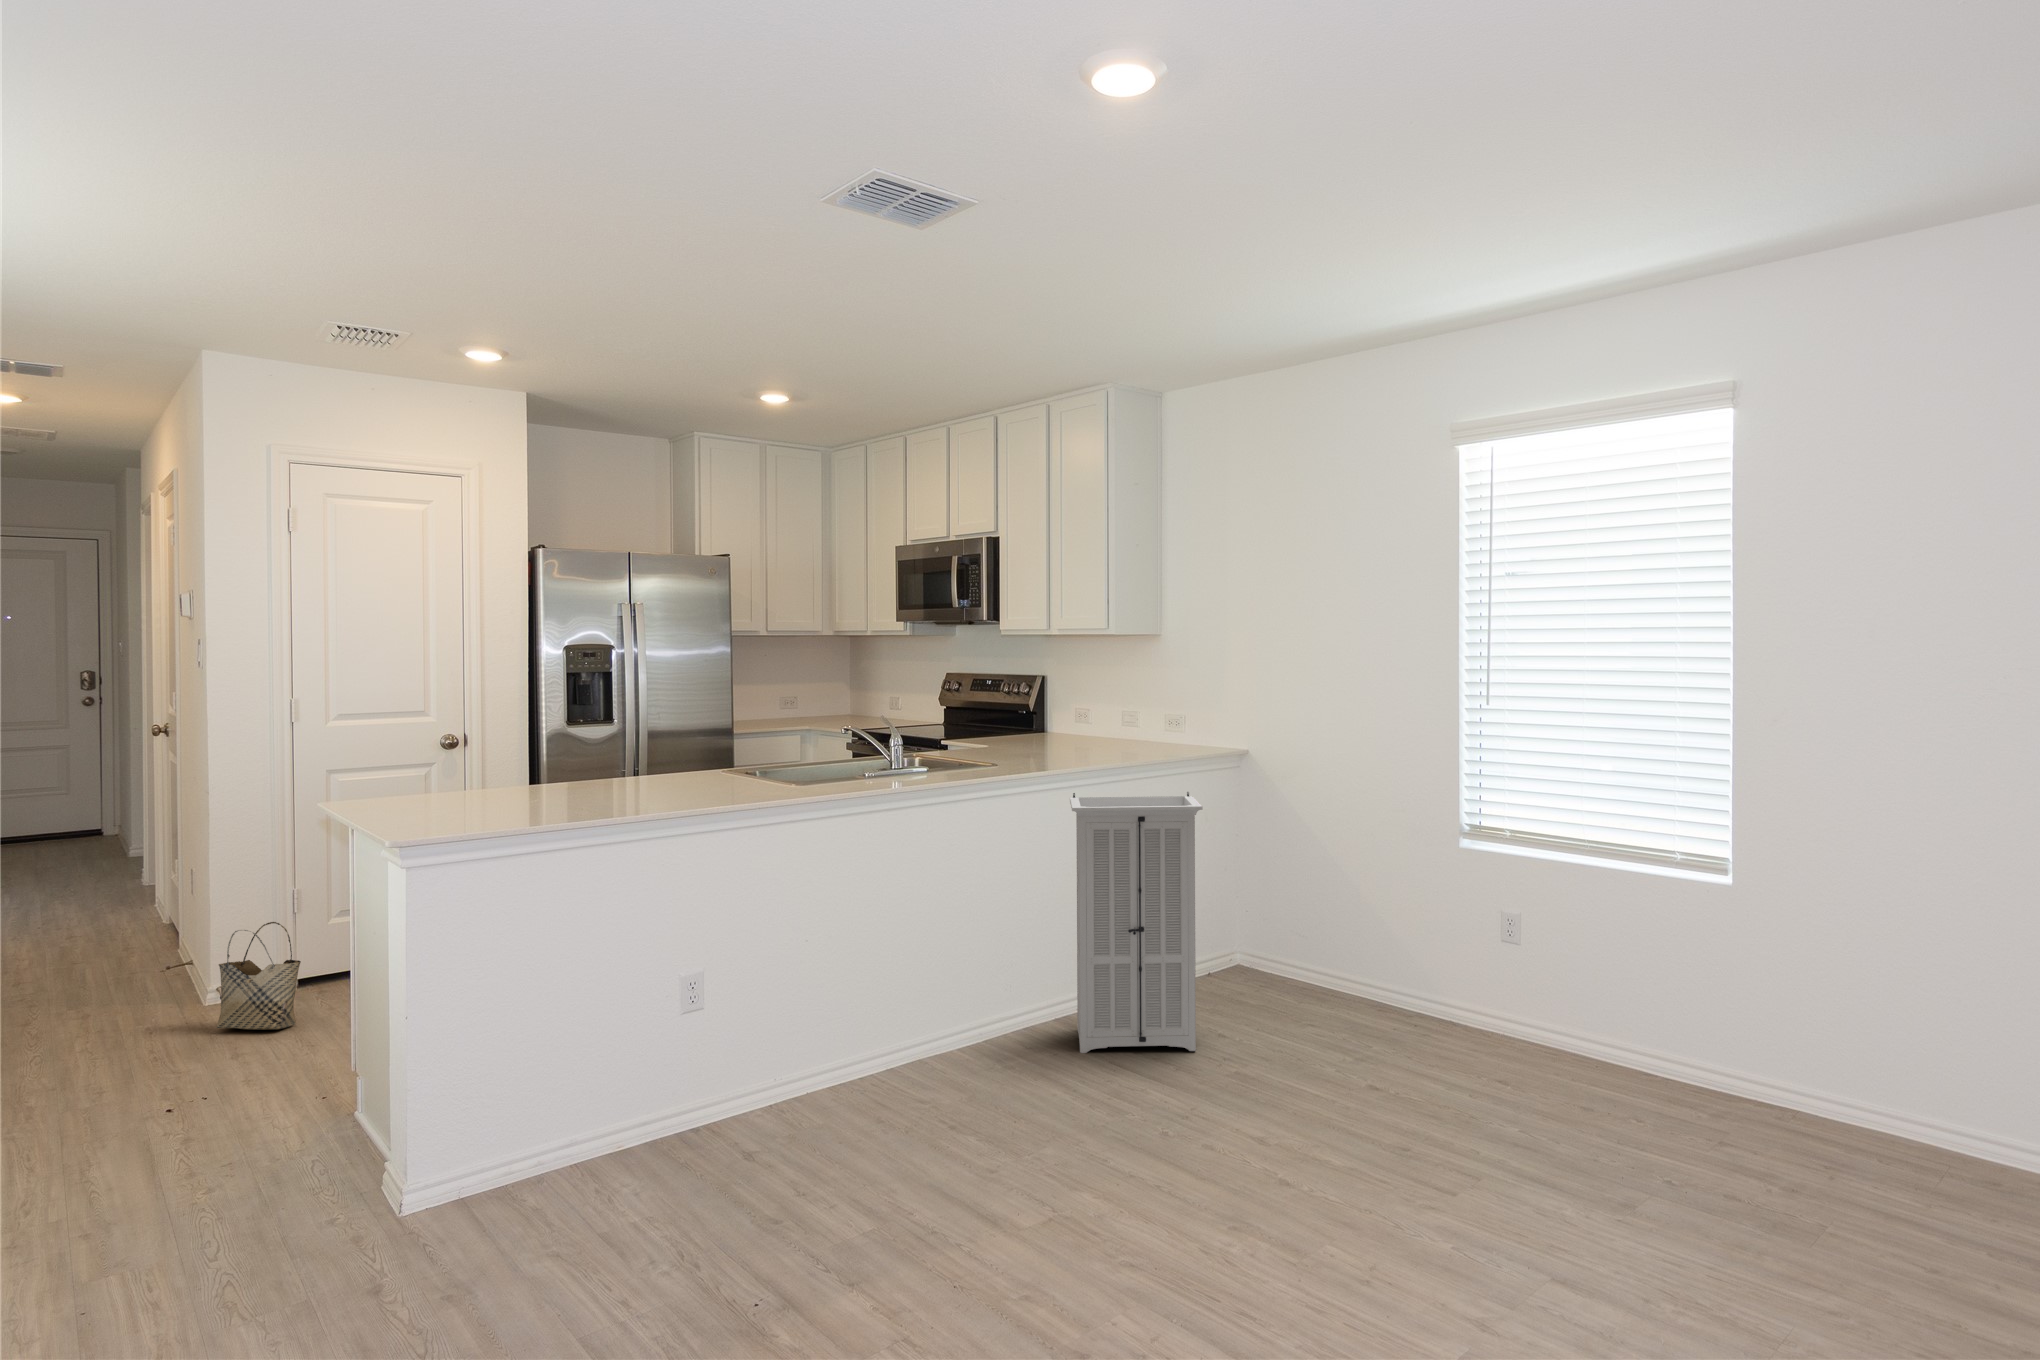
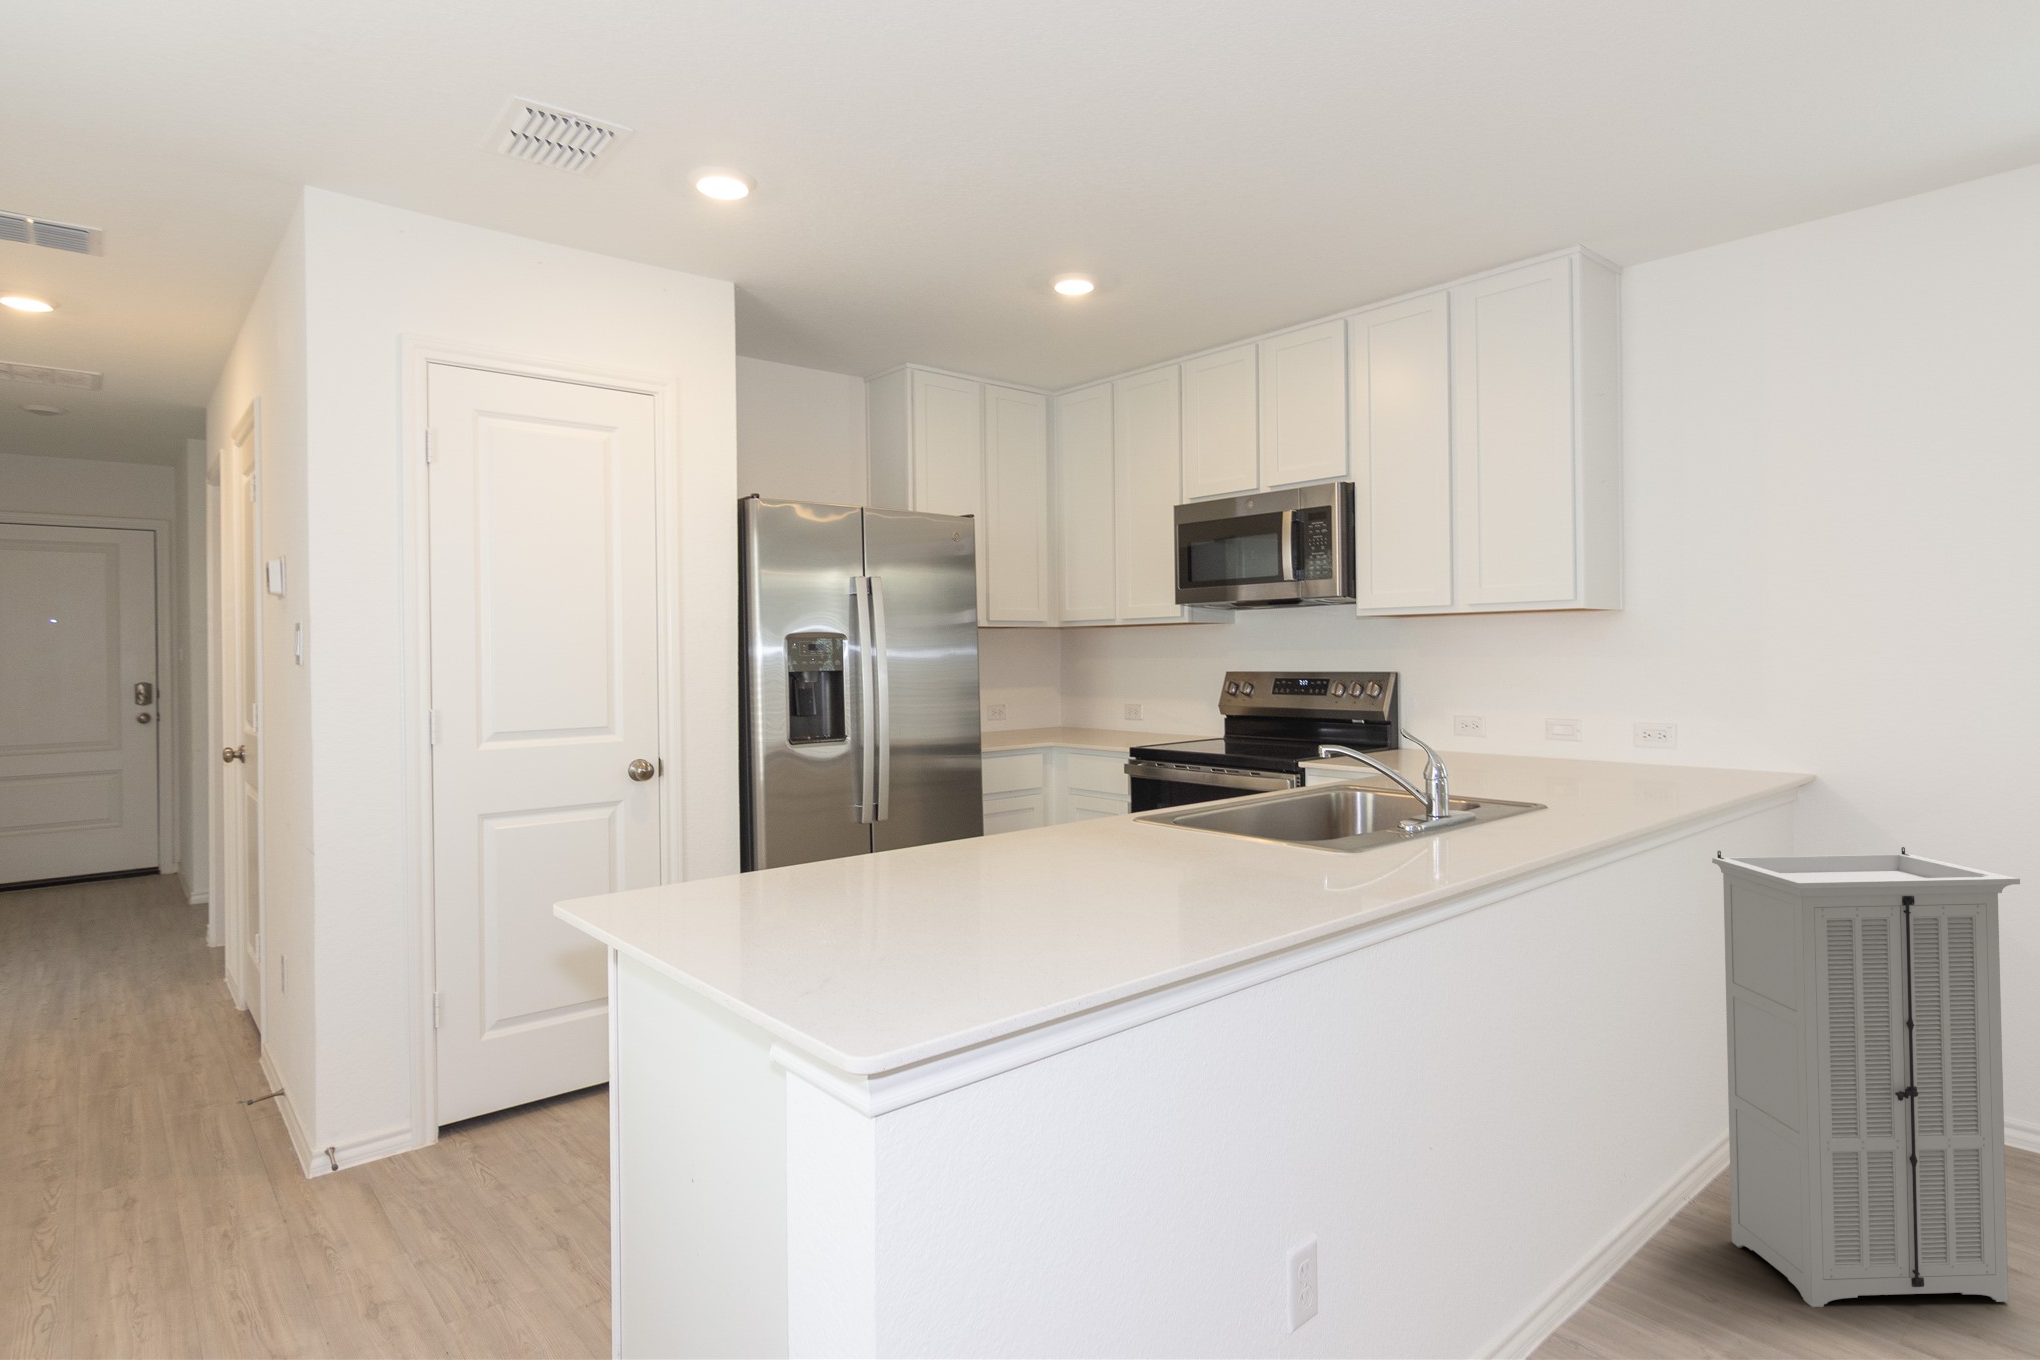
woven basket: present [217,922,301,1030] -> none [332,1059,461,1240]

